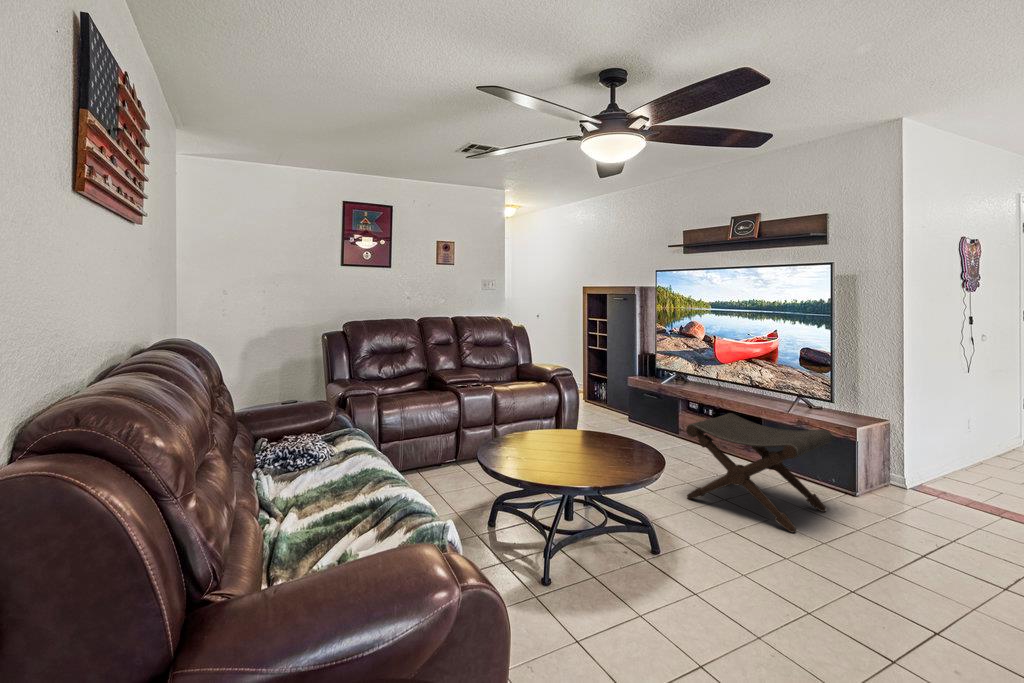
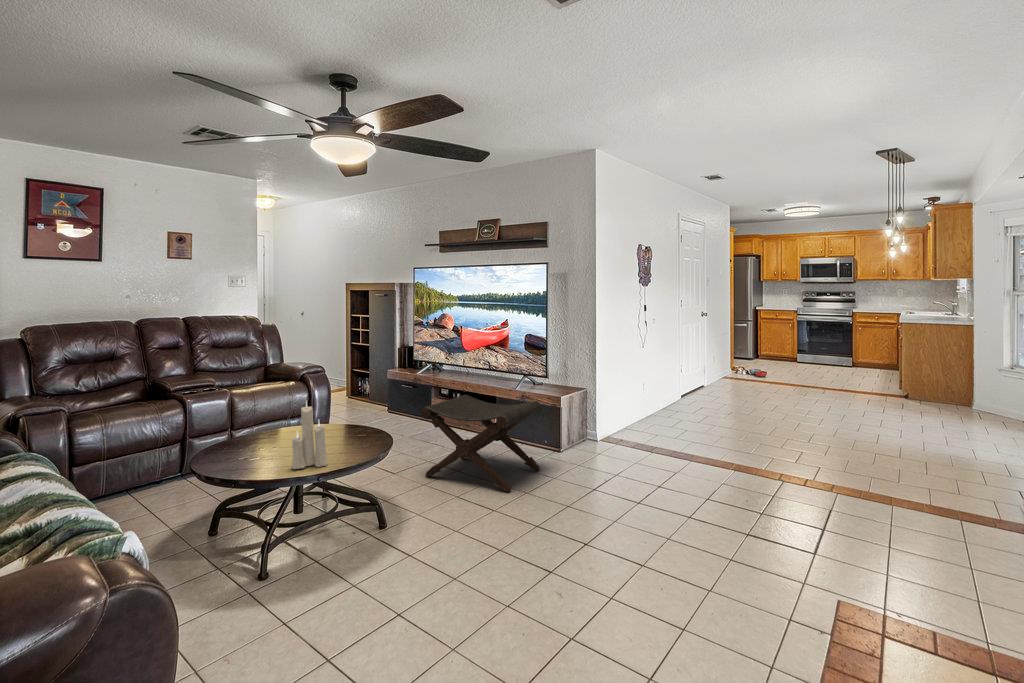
candle: none [578,406,612,480] -> present [292,402,327,469]

